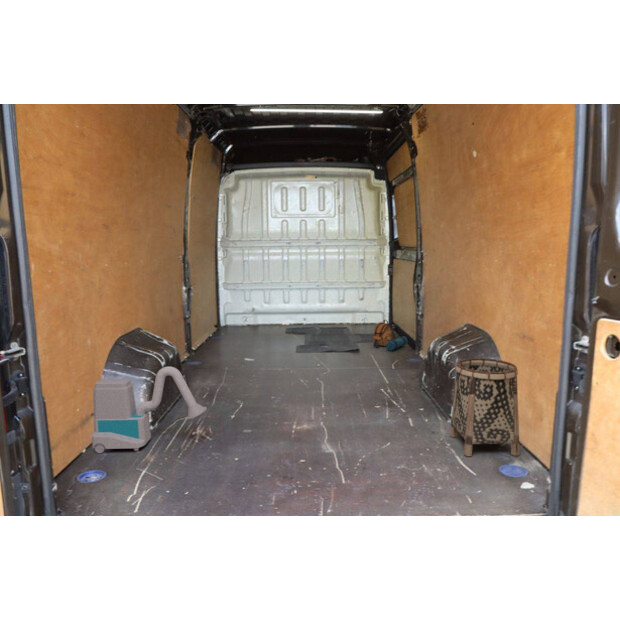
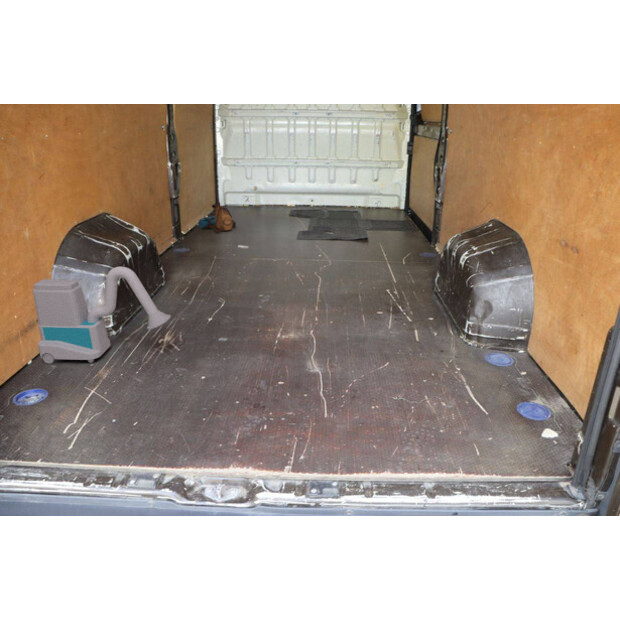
backpack: present [373,320,408,350] -> present [199,202,236,232]
basket: present [450,358,519,456] -> none [460,267,556,388]

